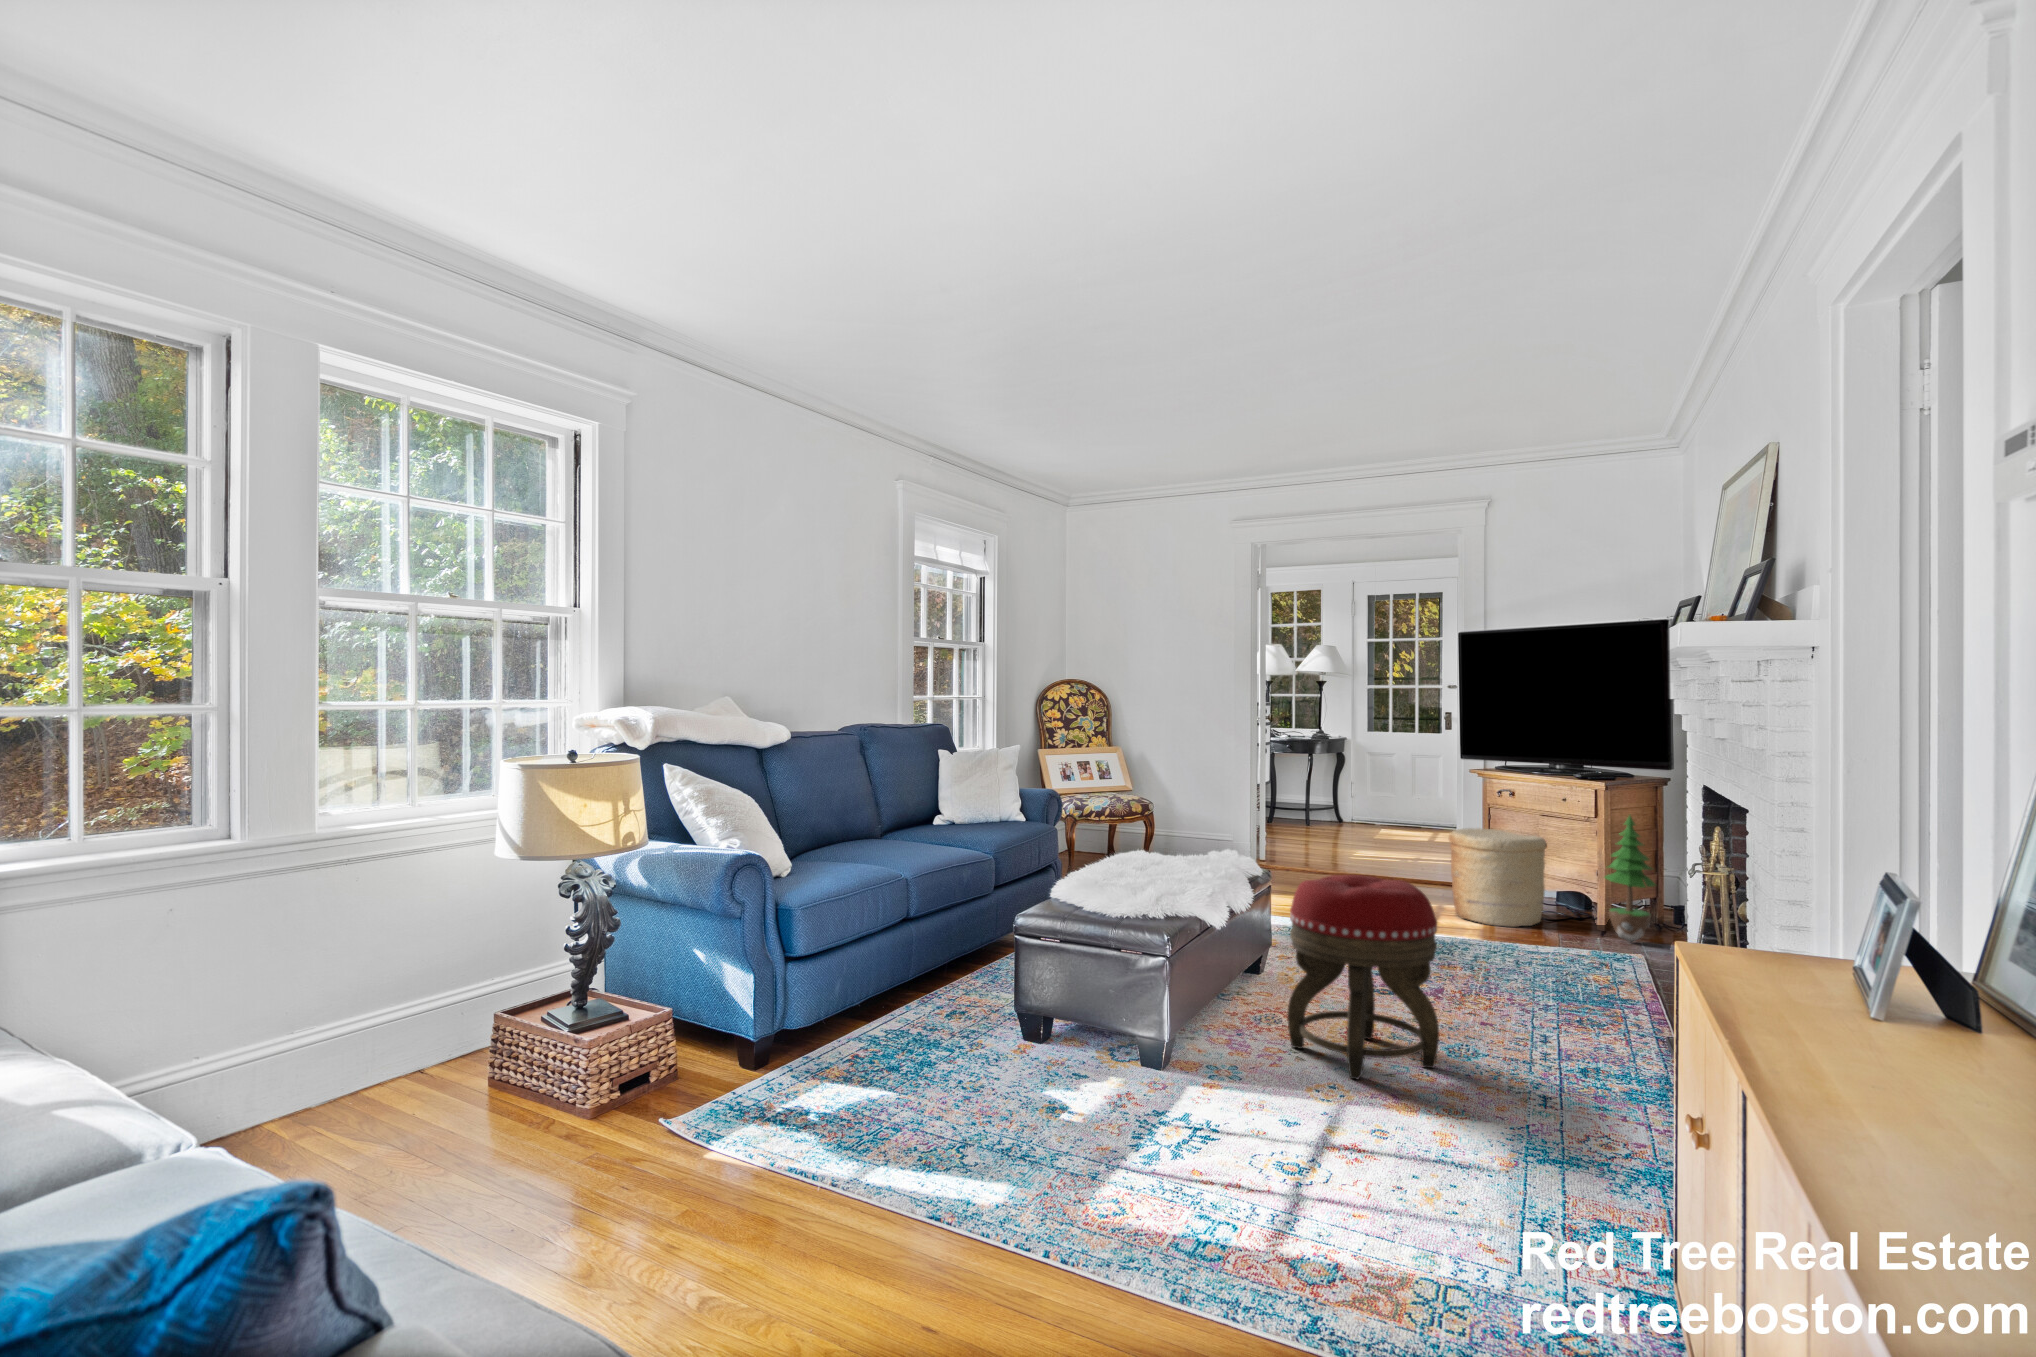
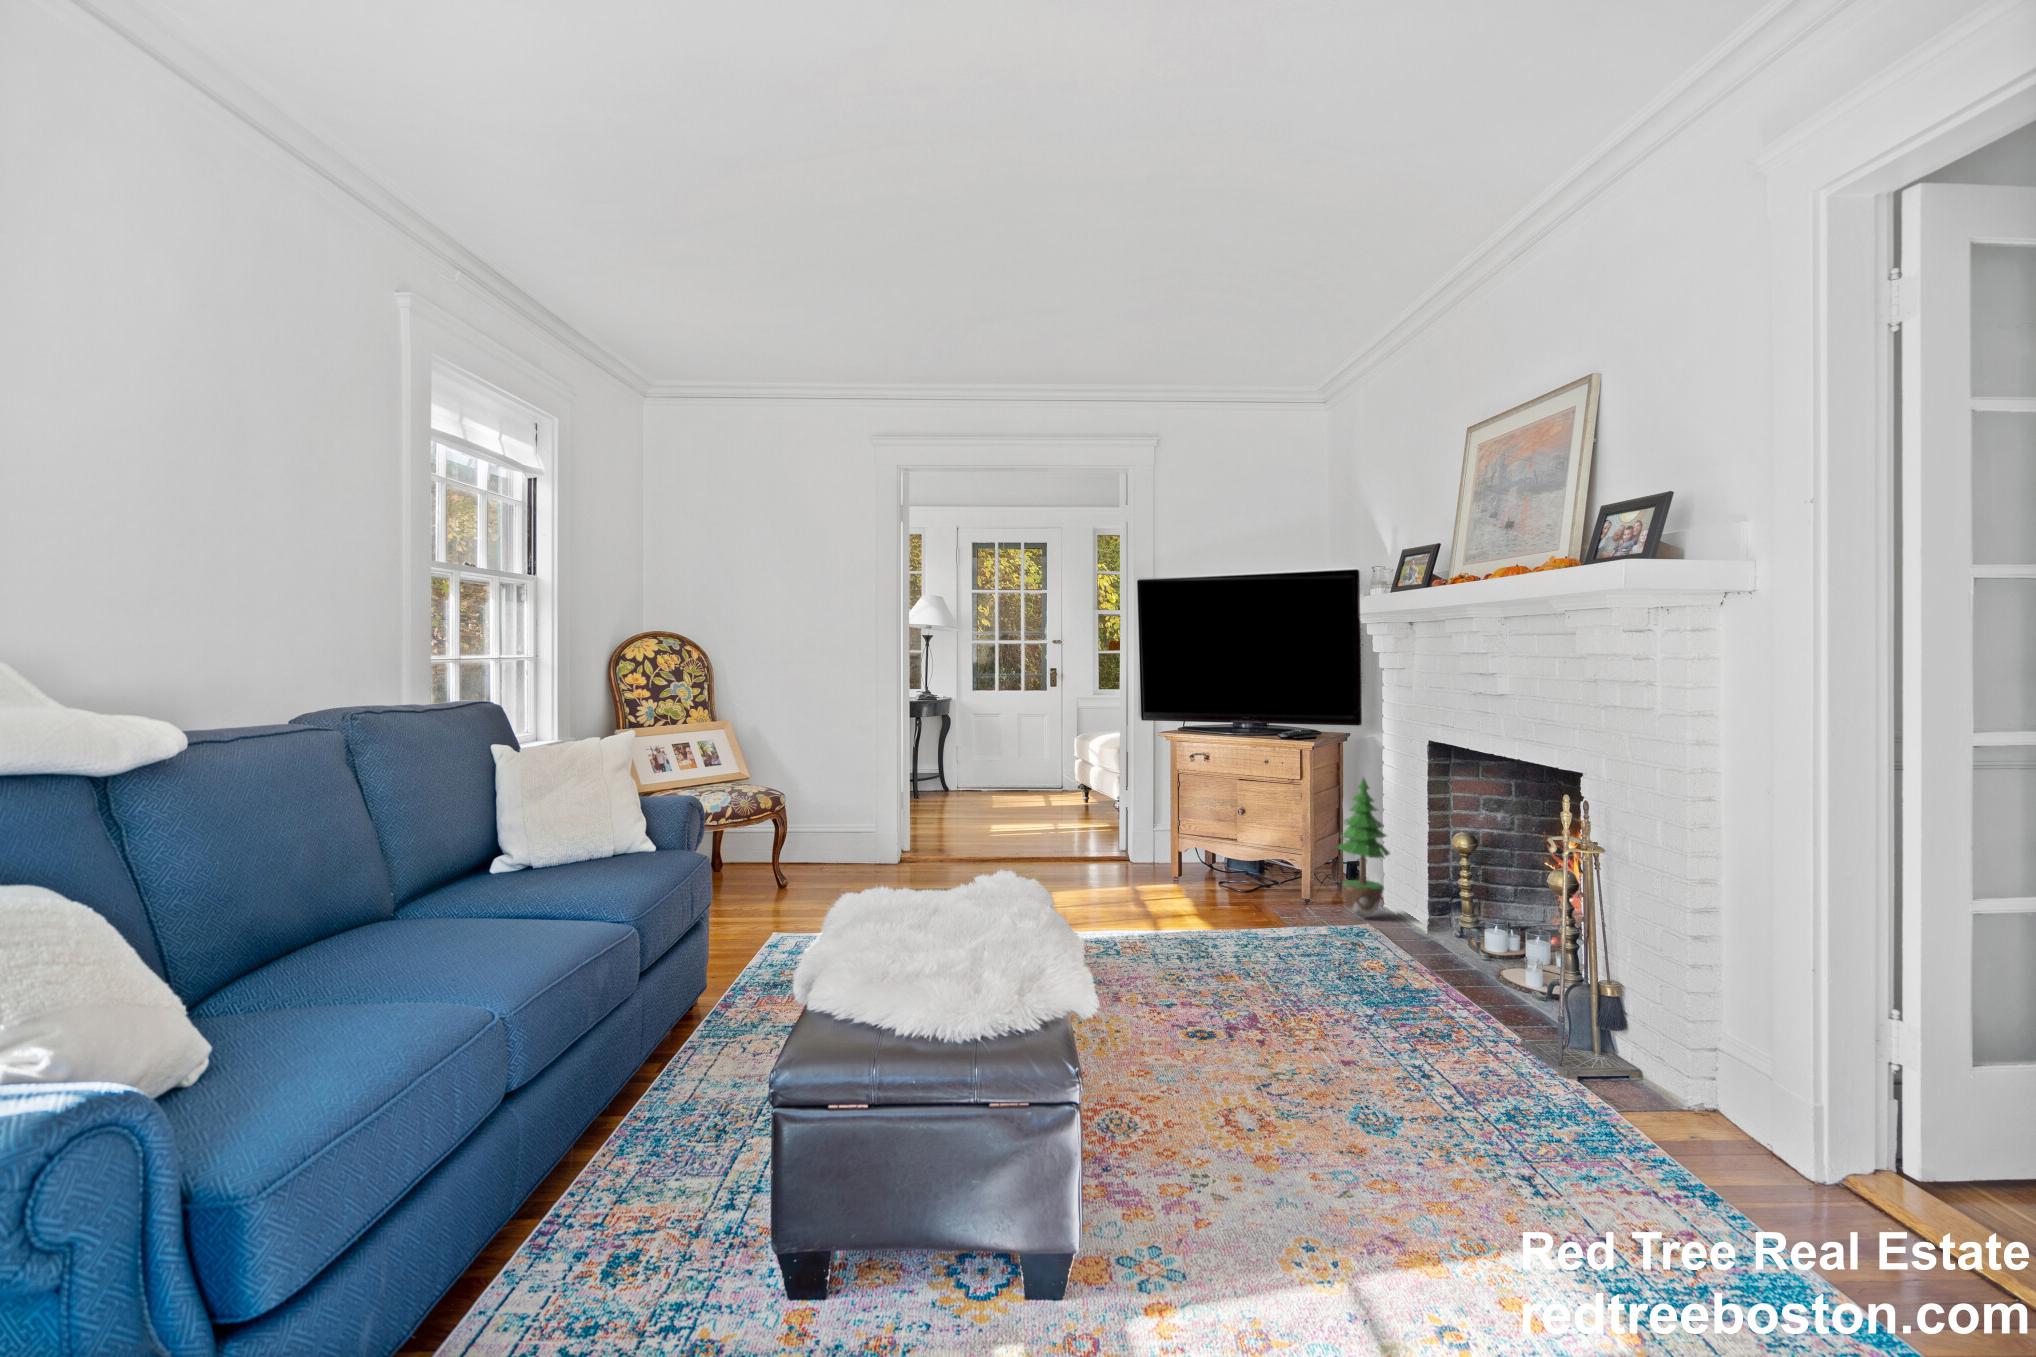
woven basket: present [1449,828,1546,927] -> none [1163,800,1267,914]
footstool: present [1287,875,1439,1079] -> none [1195,913,1417,1246]

